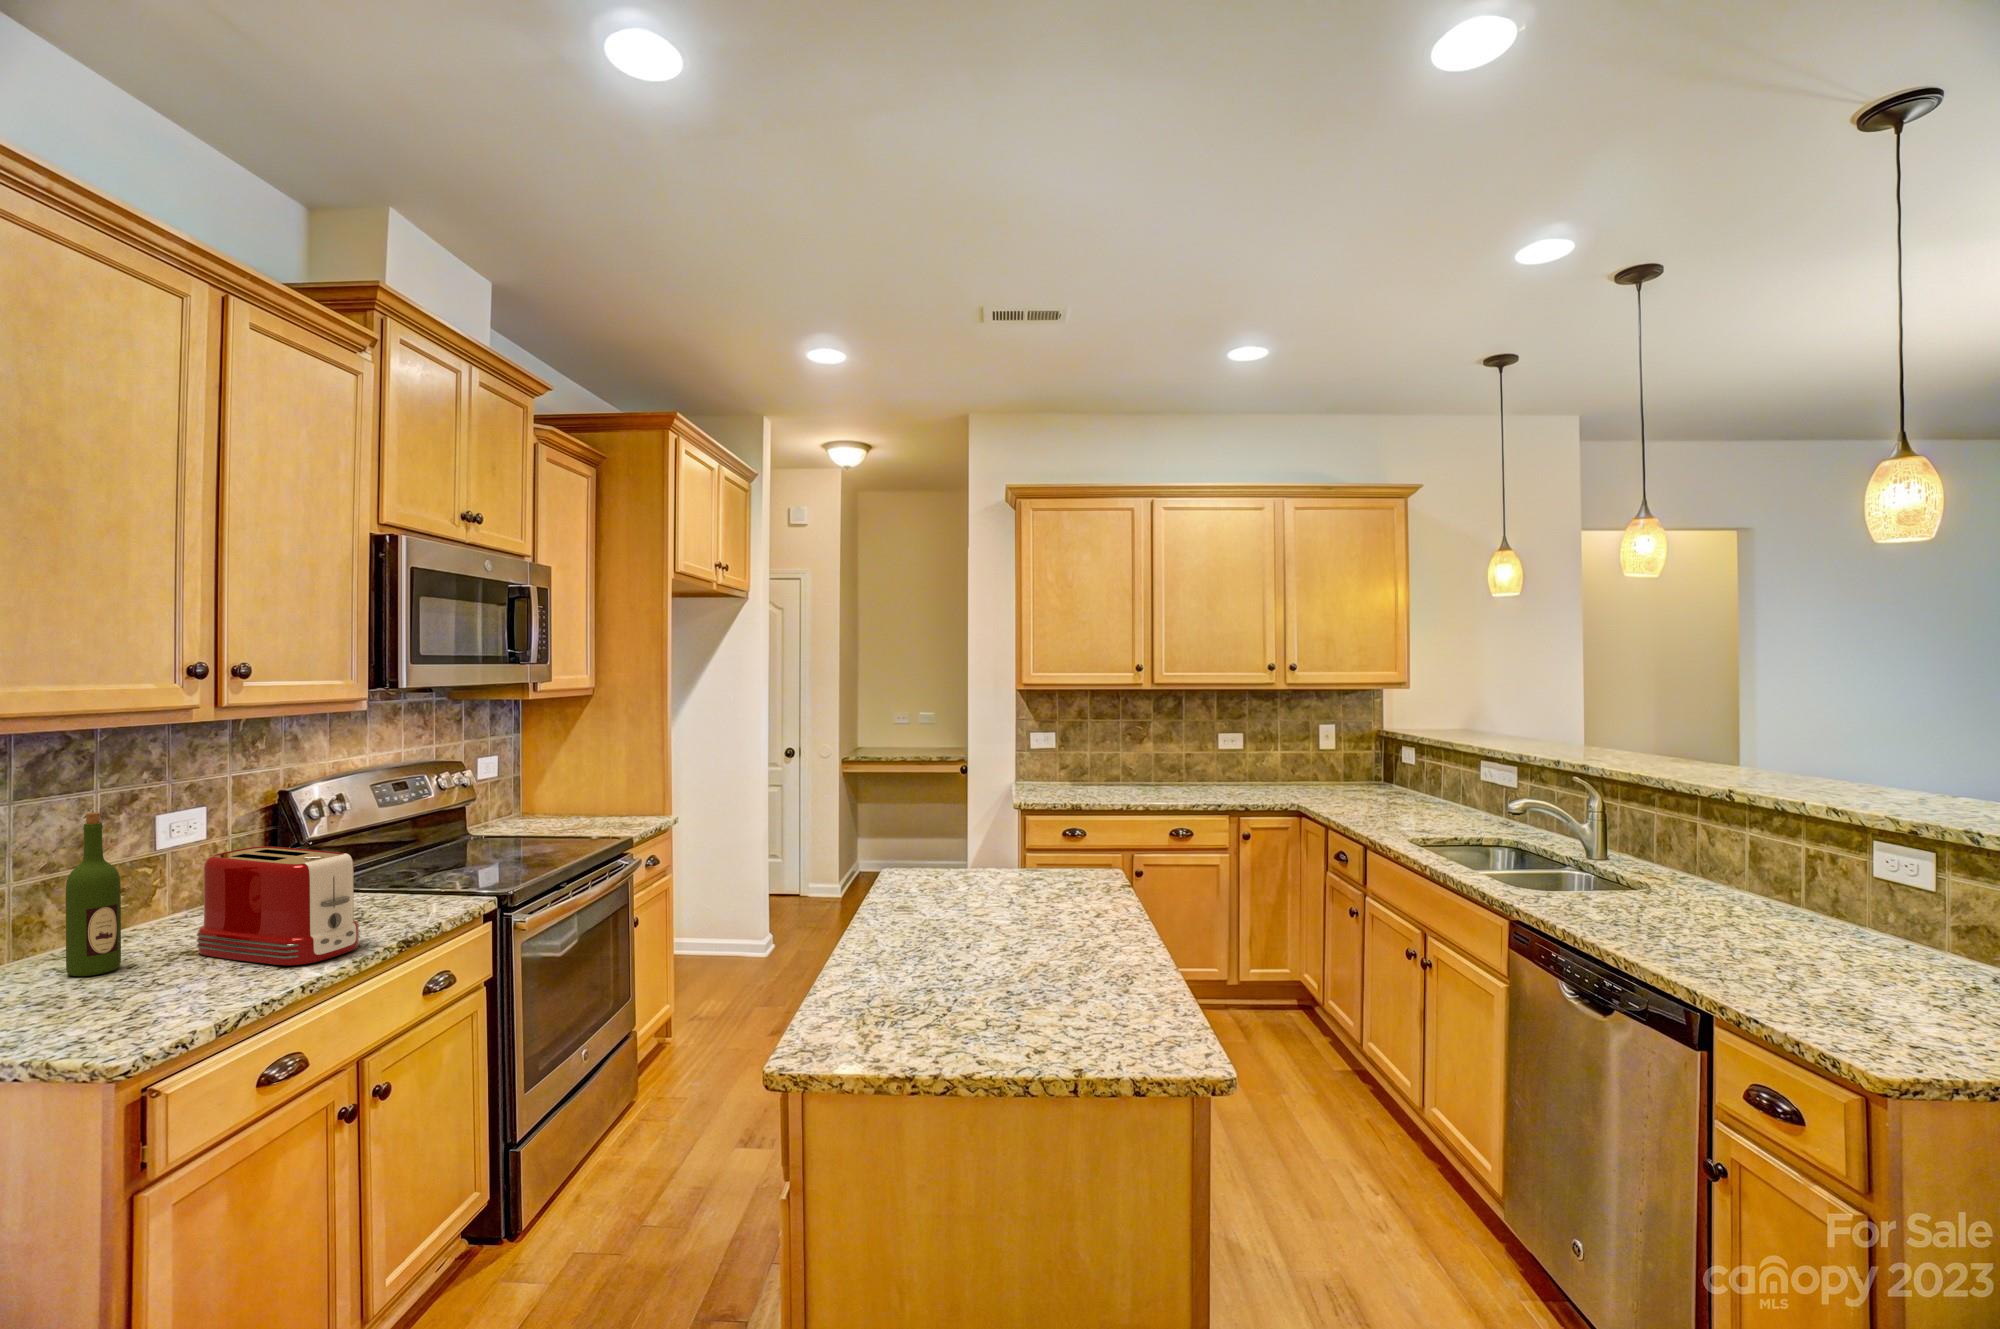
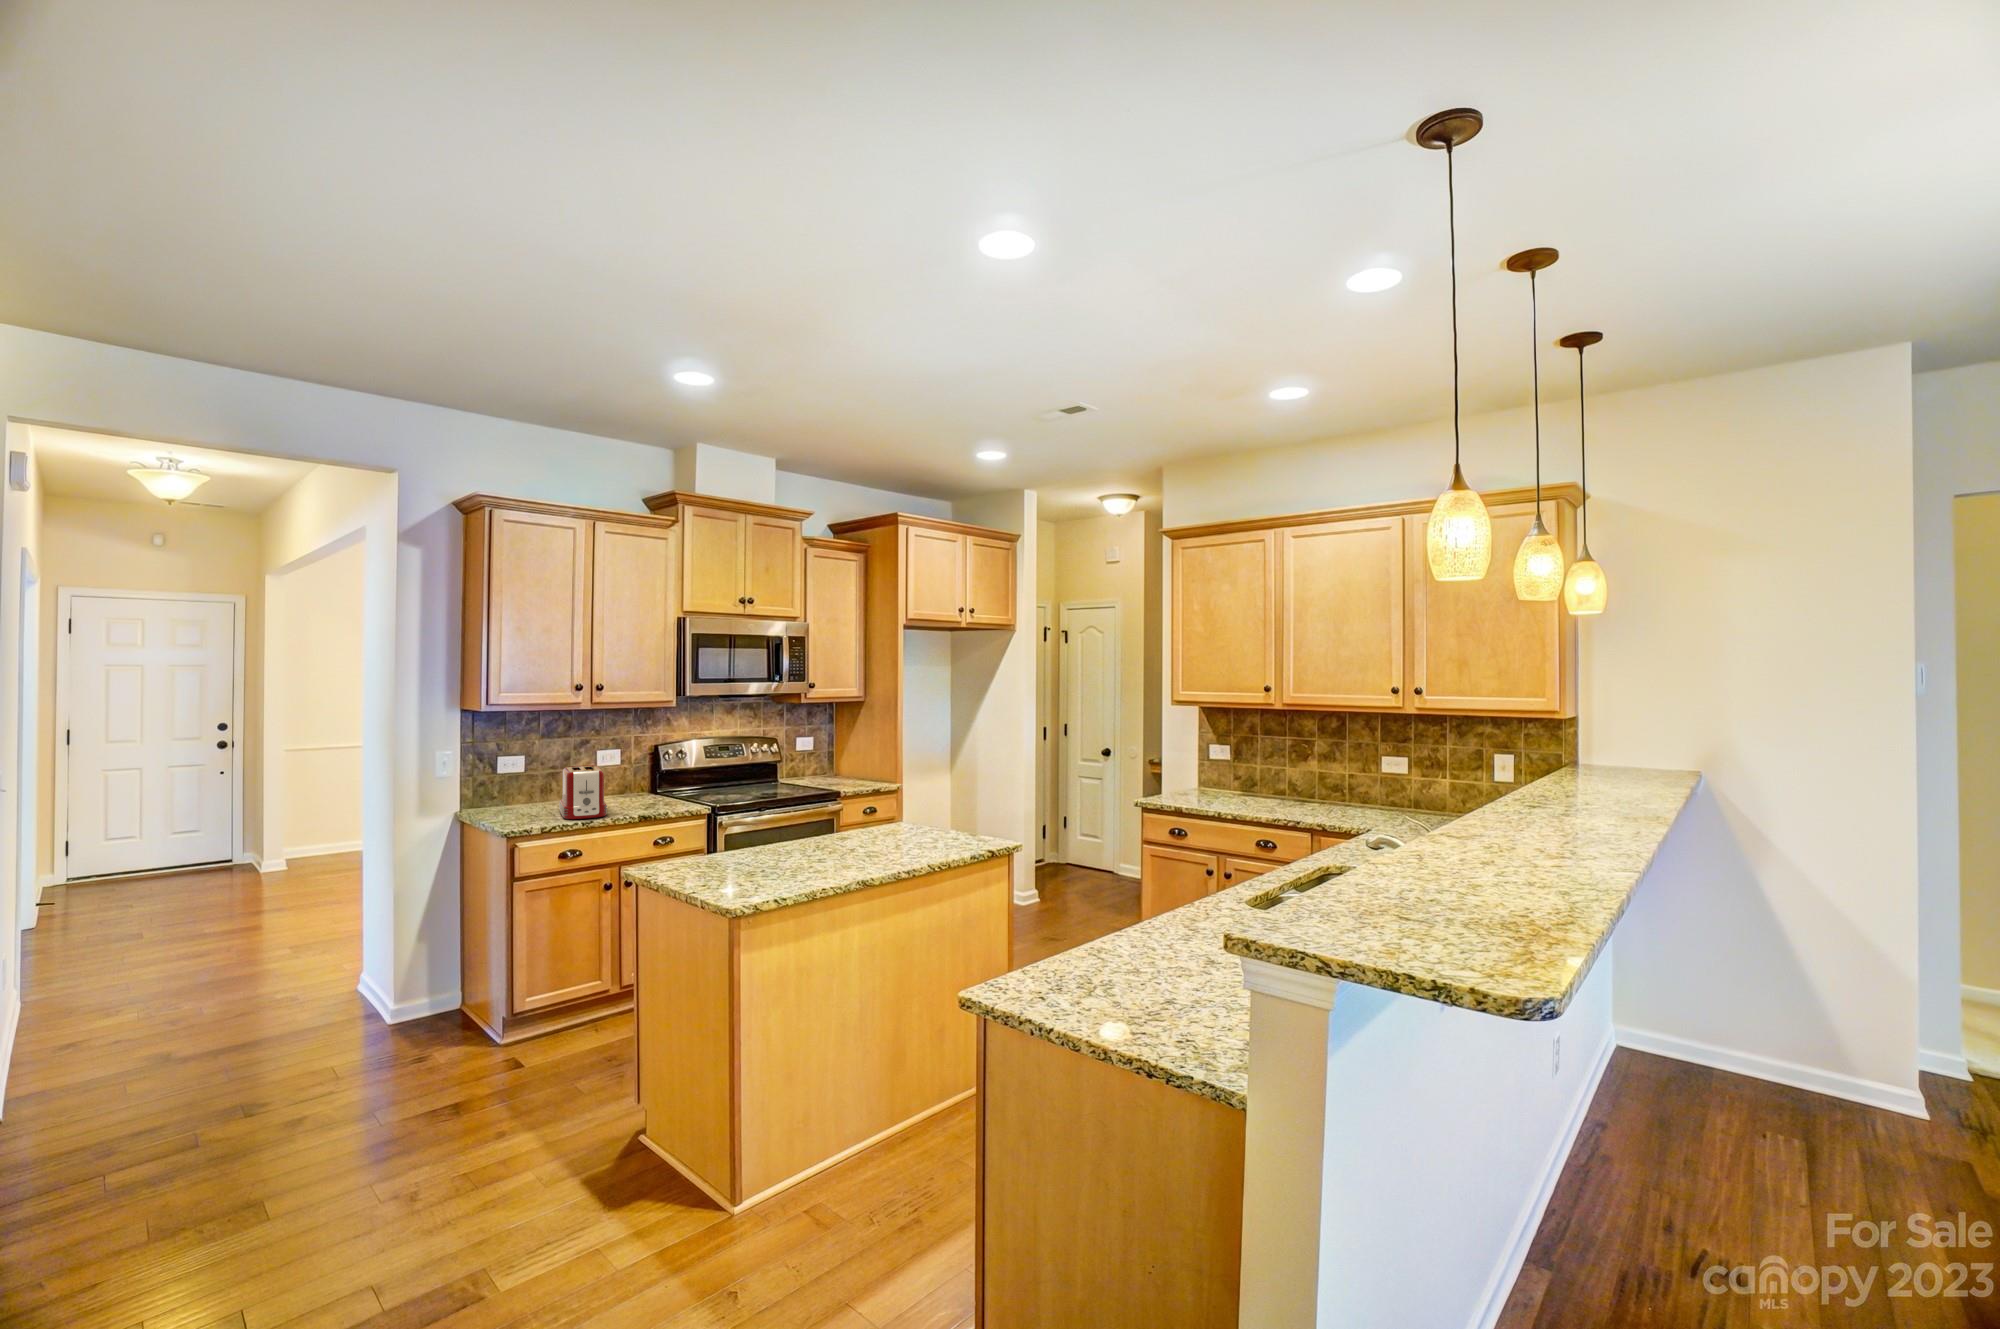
wine bottle: present [66,812,121,976] -> none [512,742,533,812]

